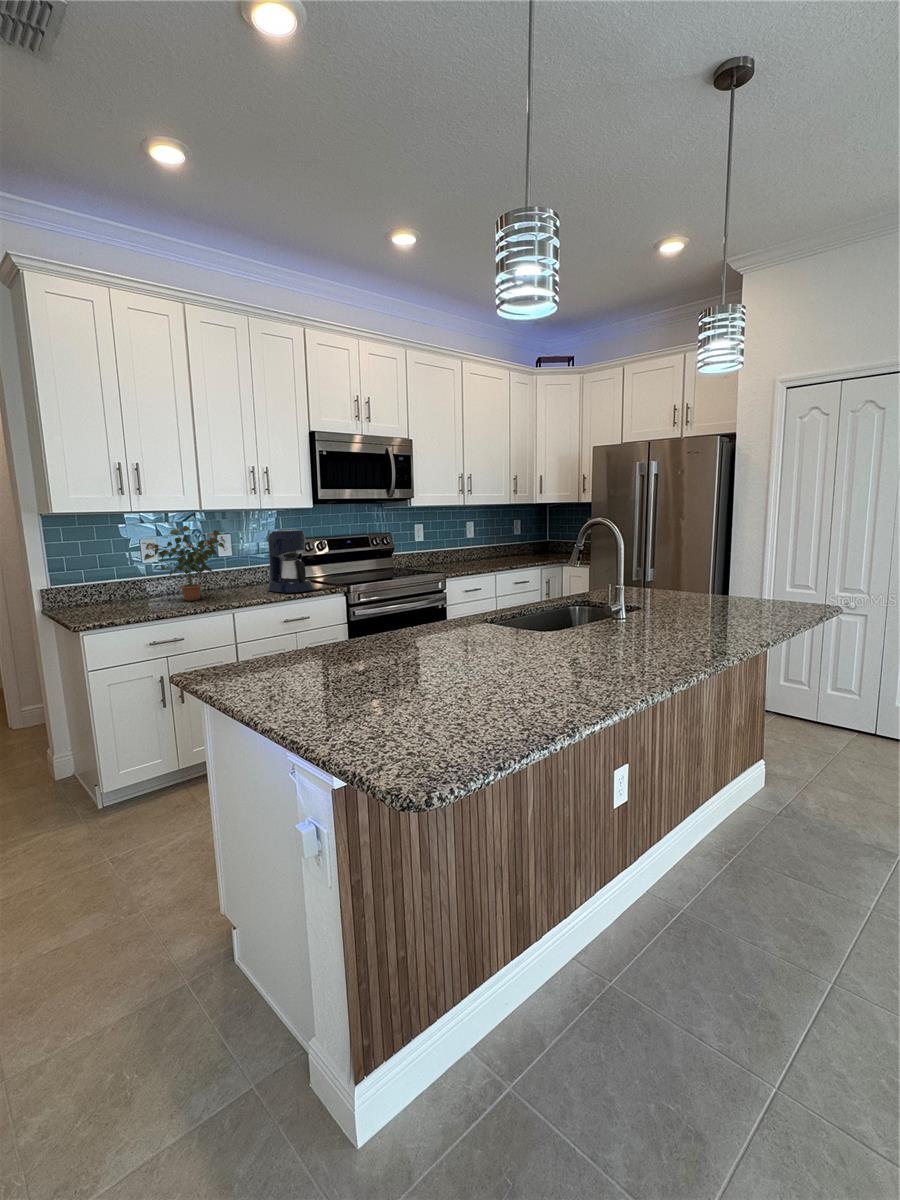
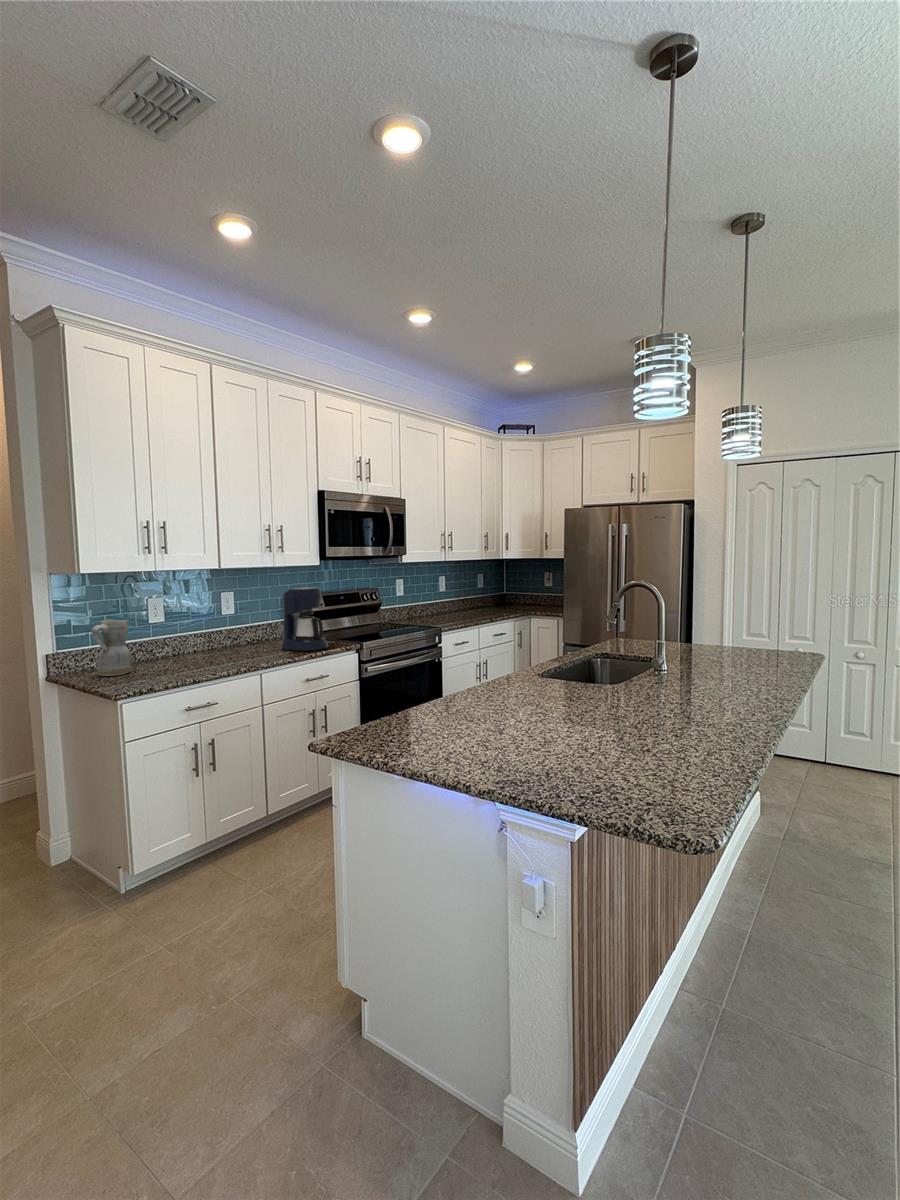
potted plant: present [142,526,225,601] -> none [159,585,247,662]
ceramic pitcher: none [72,559,114,611] -> present [92,620,131,676]

